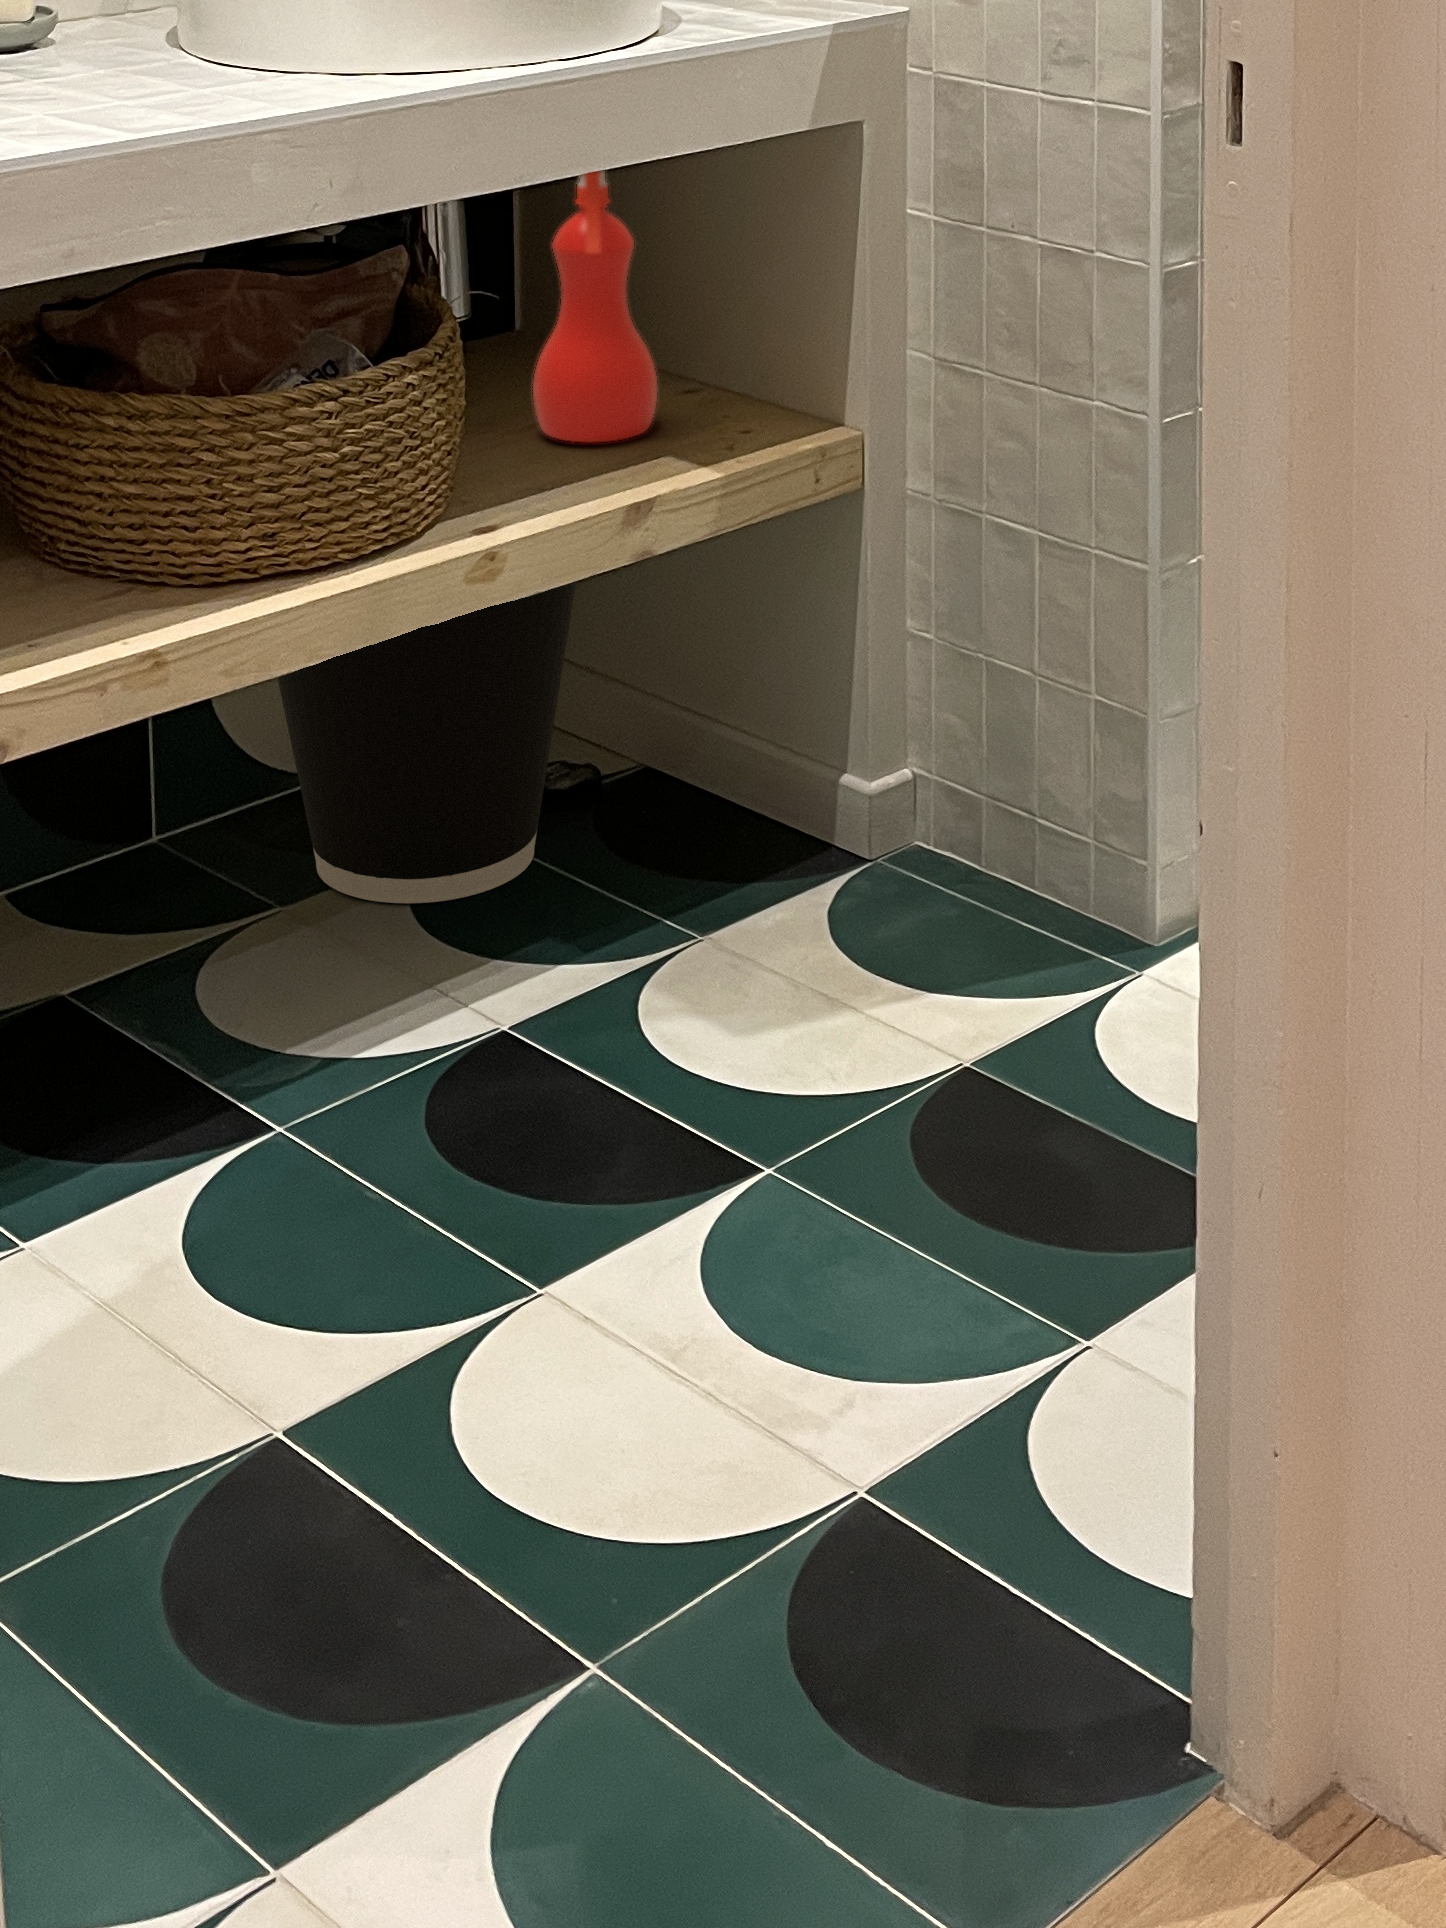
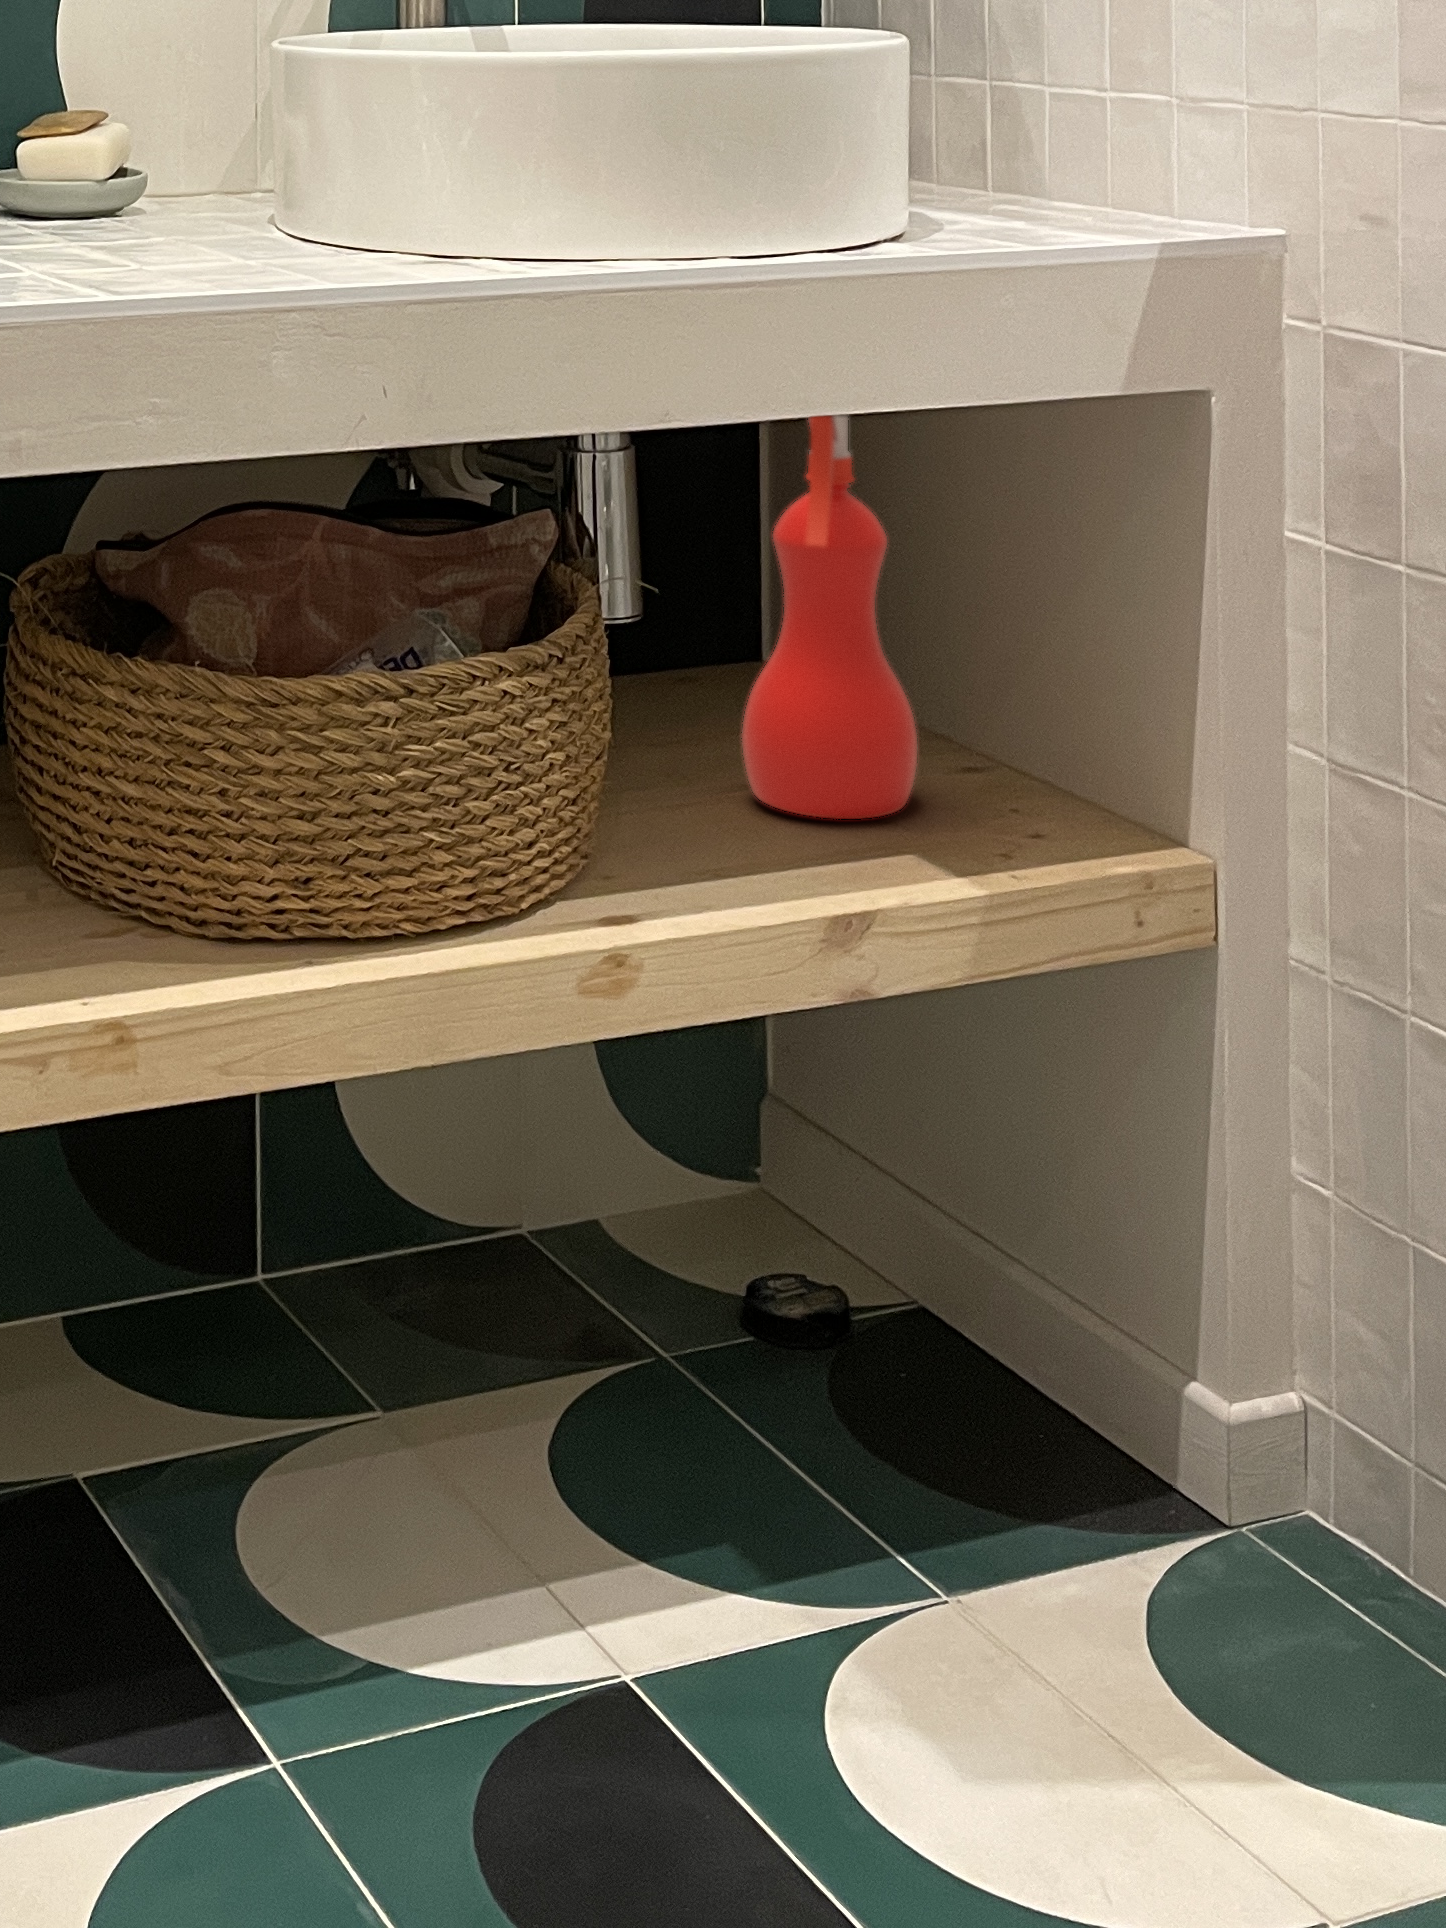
wastebasket: present [277,582,576,903] -> none [356,850,816,1445]

